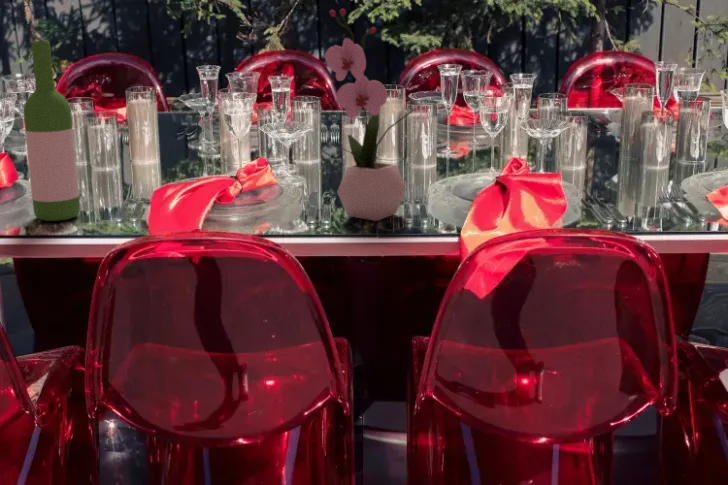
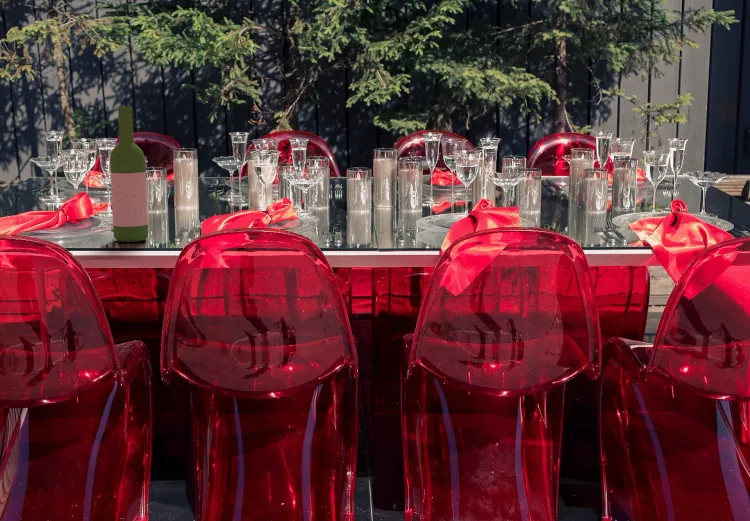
flower arrangement: present [325,9,414,221] -> none [338,83,405,241]

